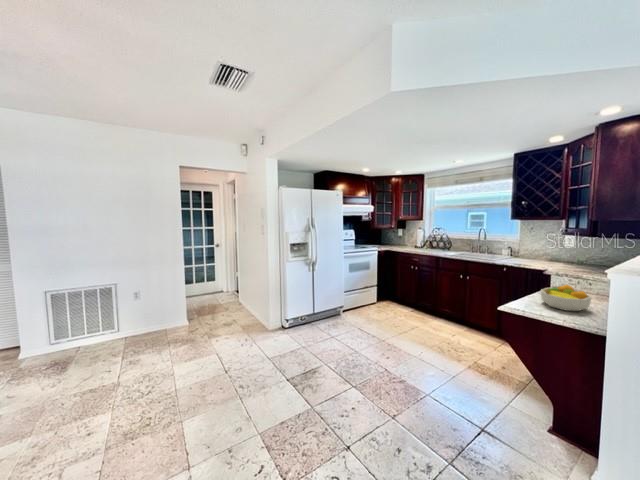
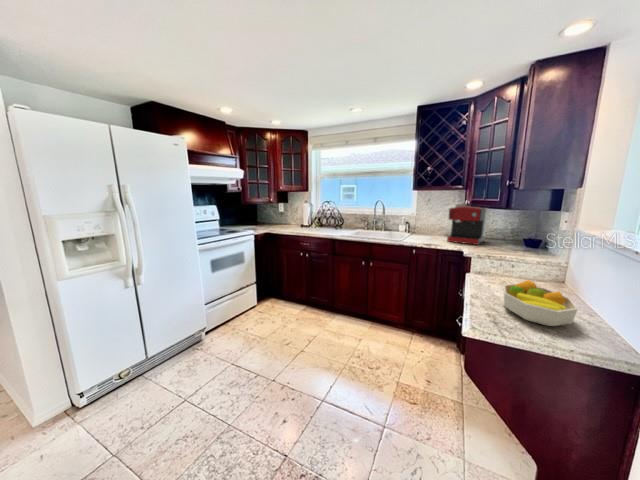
coffee maker: none [542,232,589,268] -> present [447,203,488,245]

